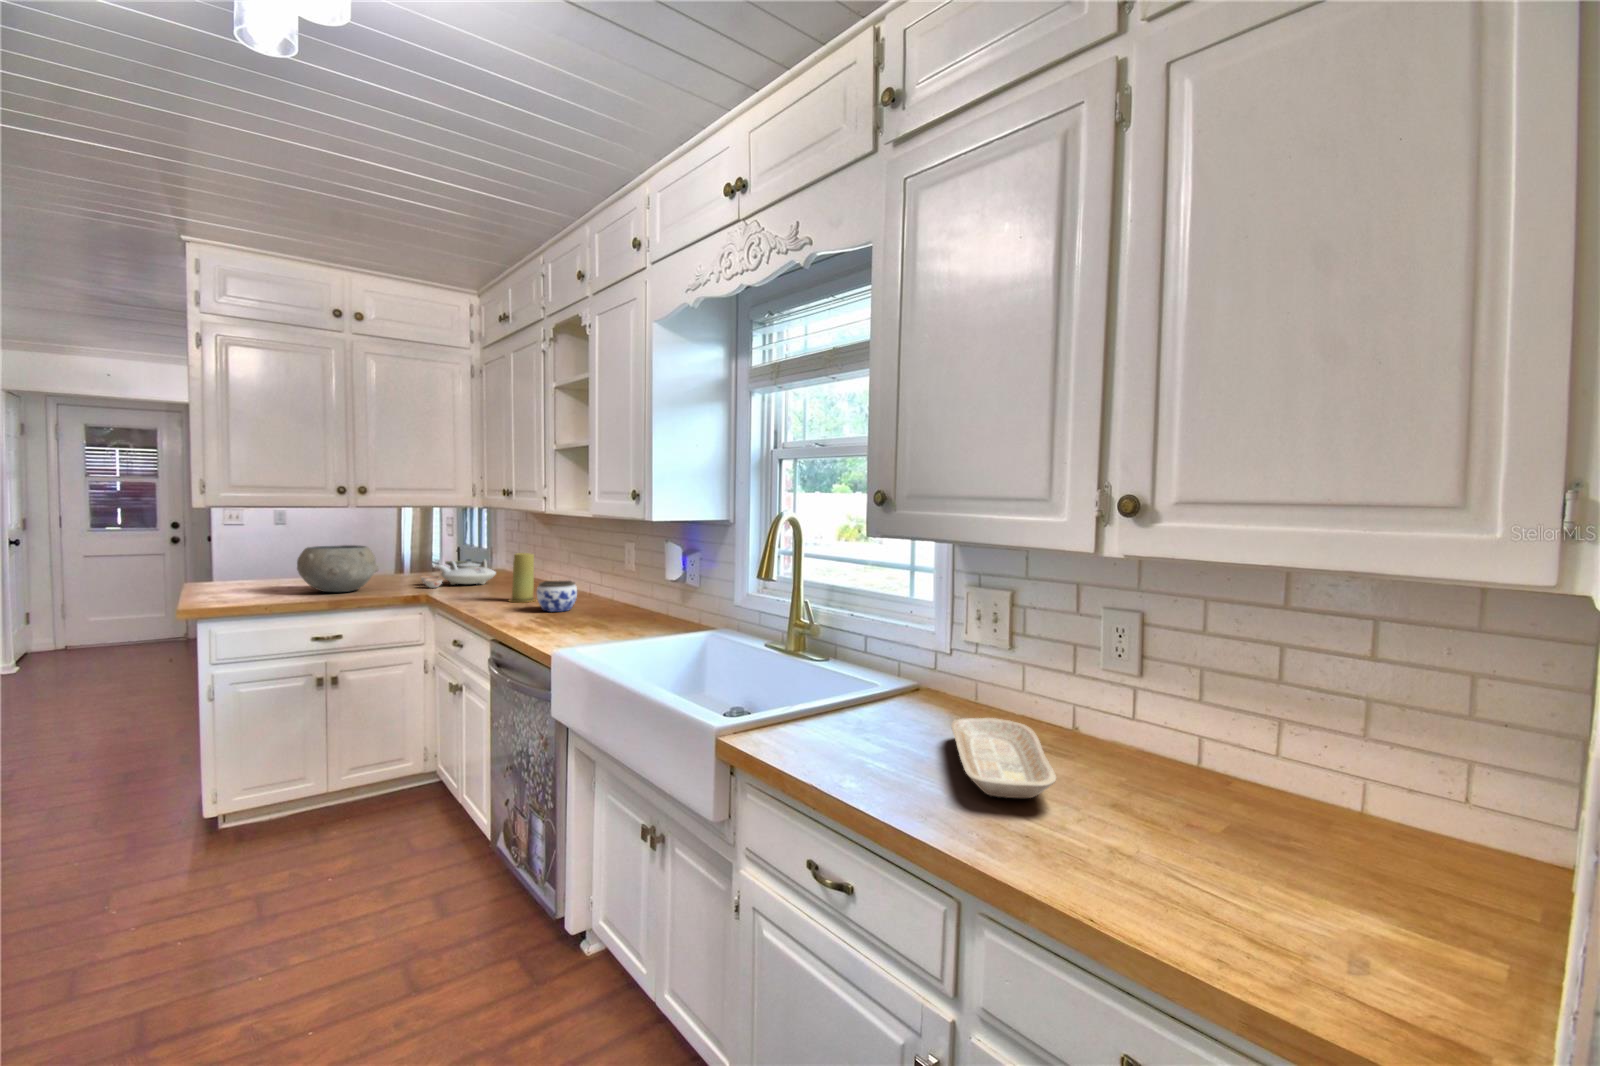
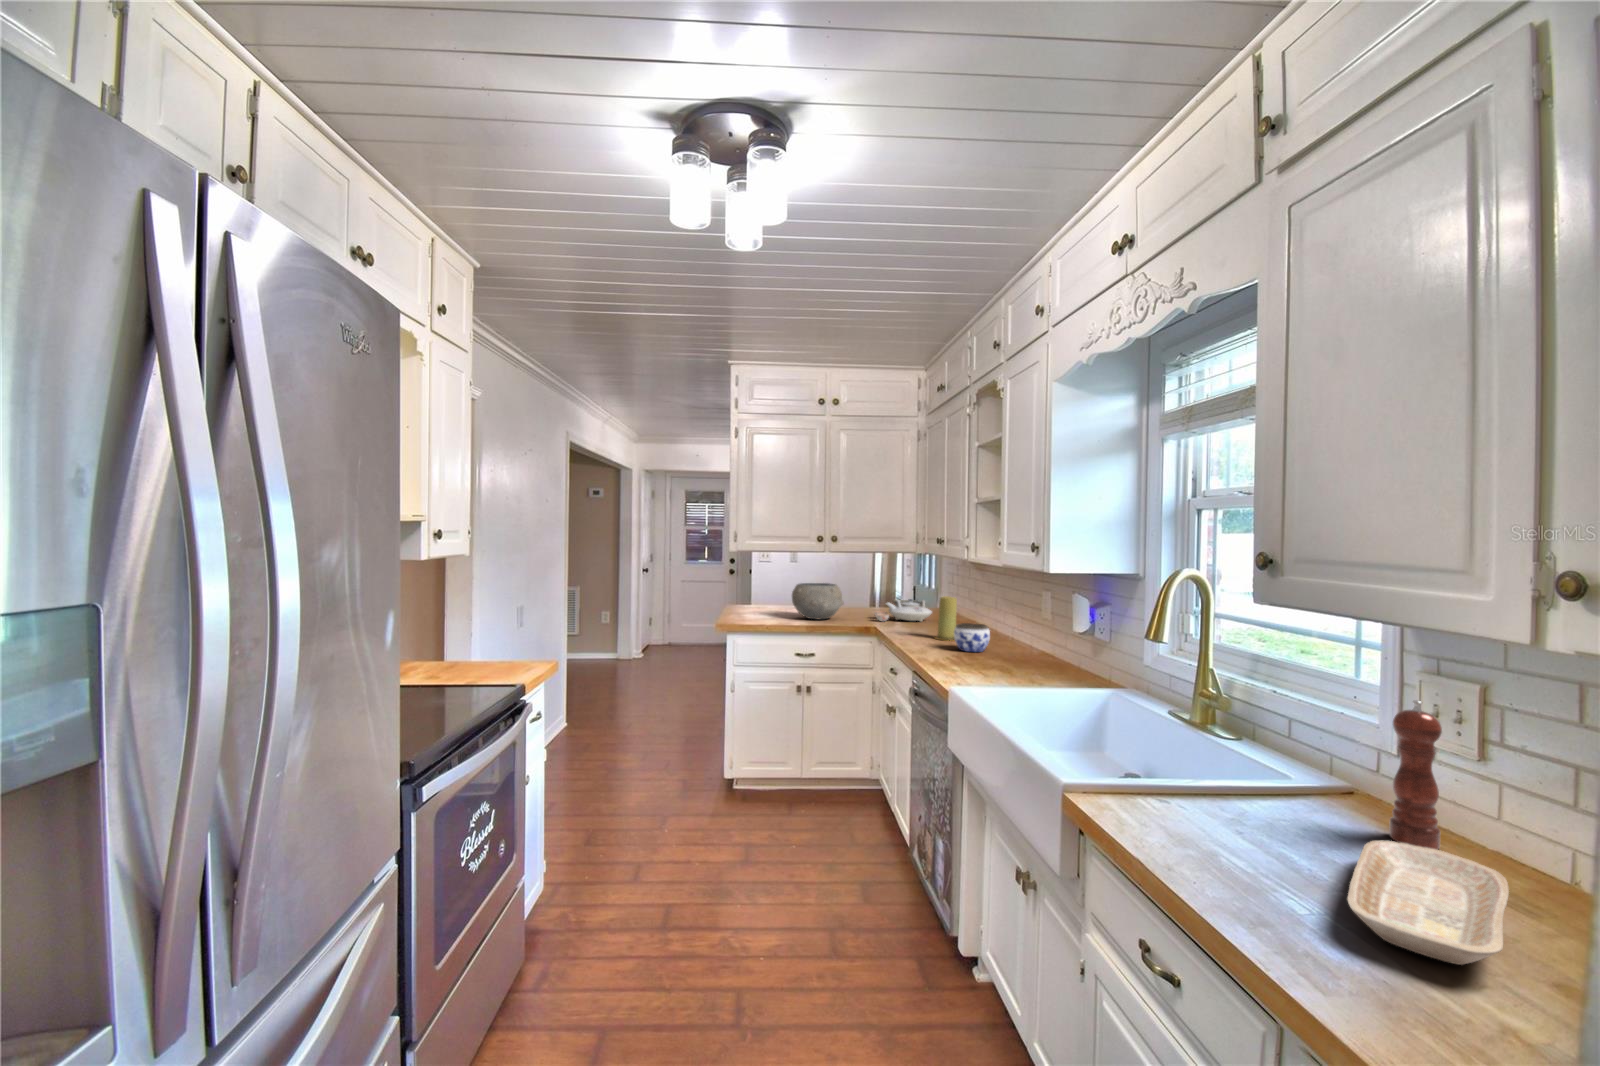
pepper mill: none [952,607,984,720] -> present [1389,700,1442,850]

